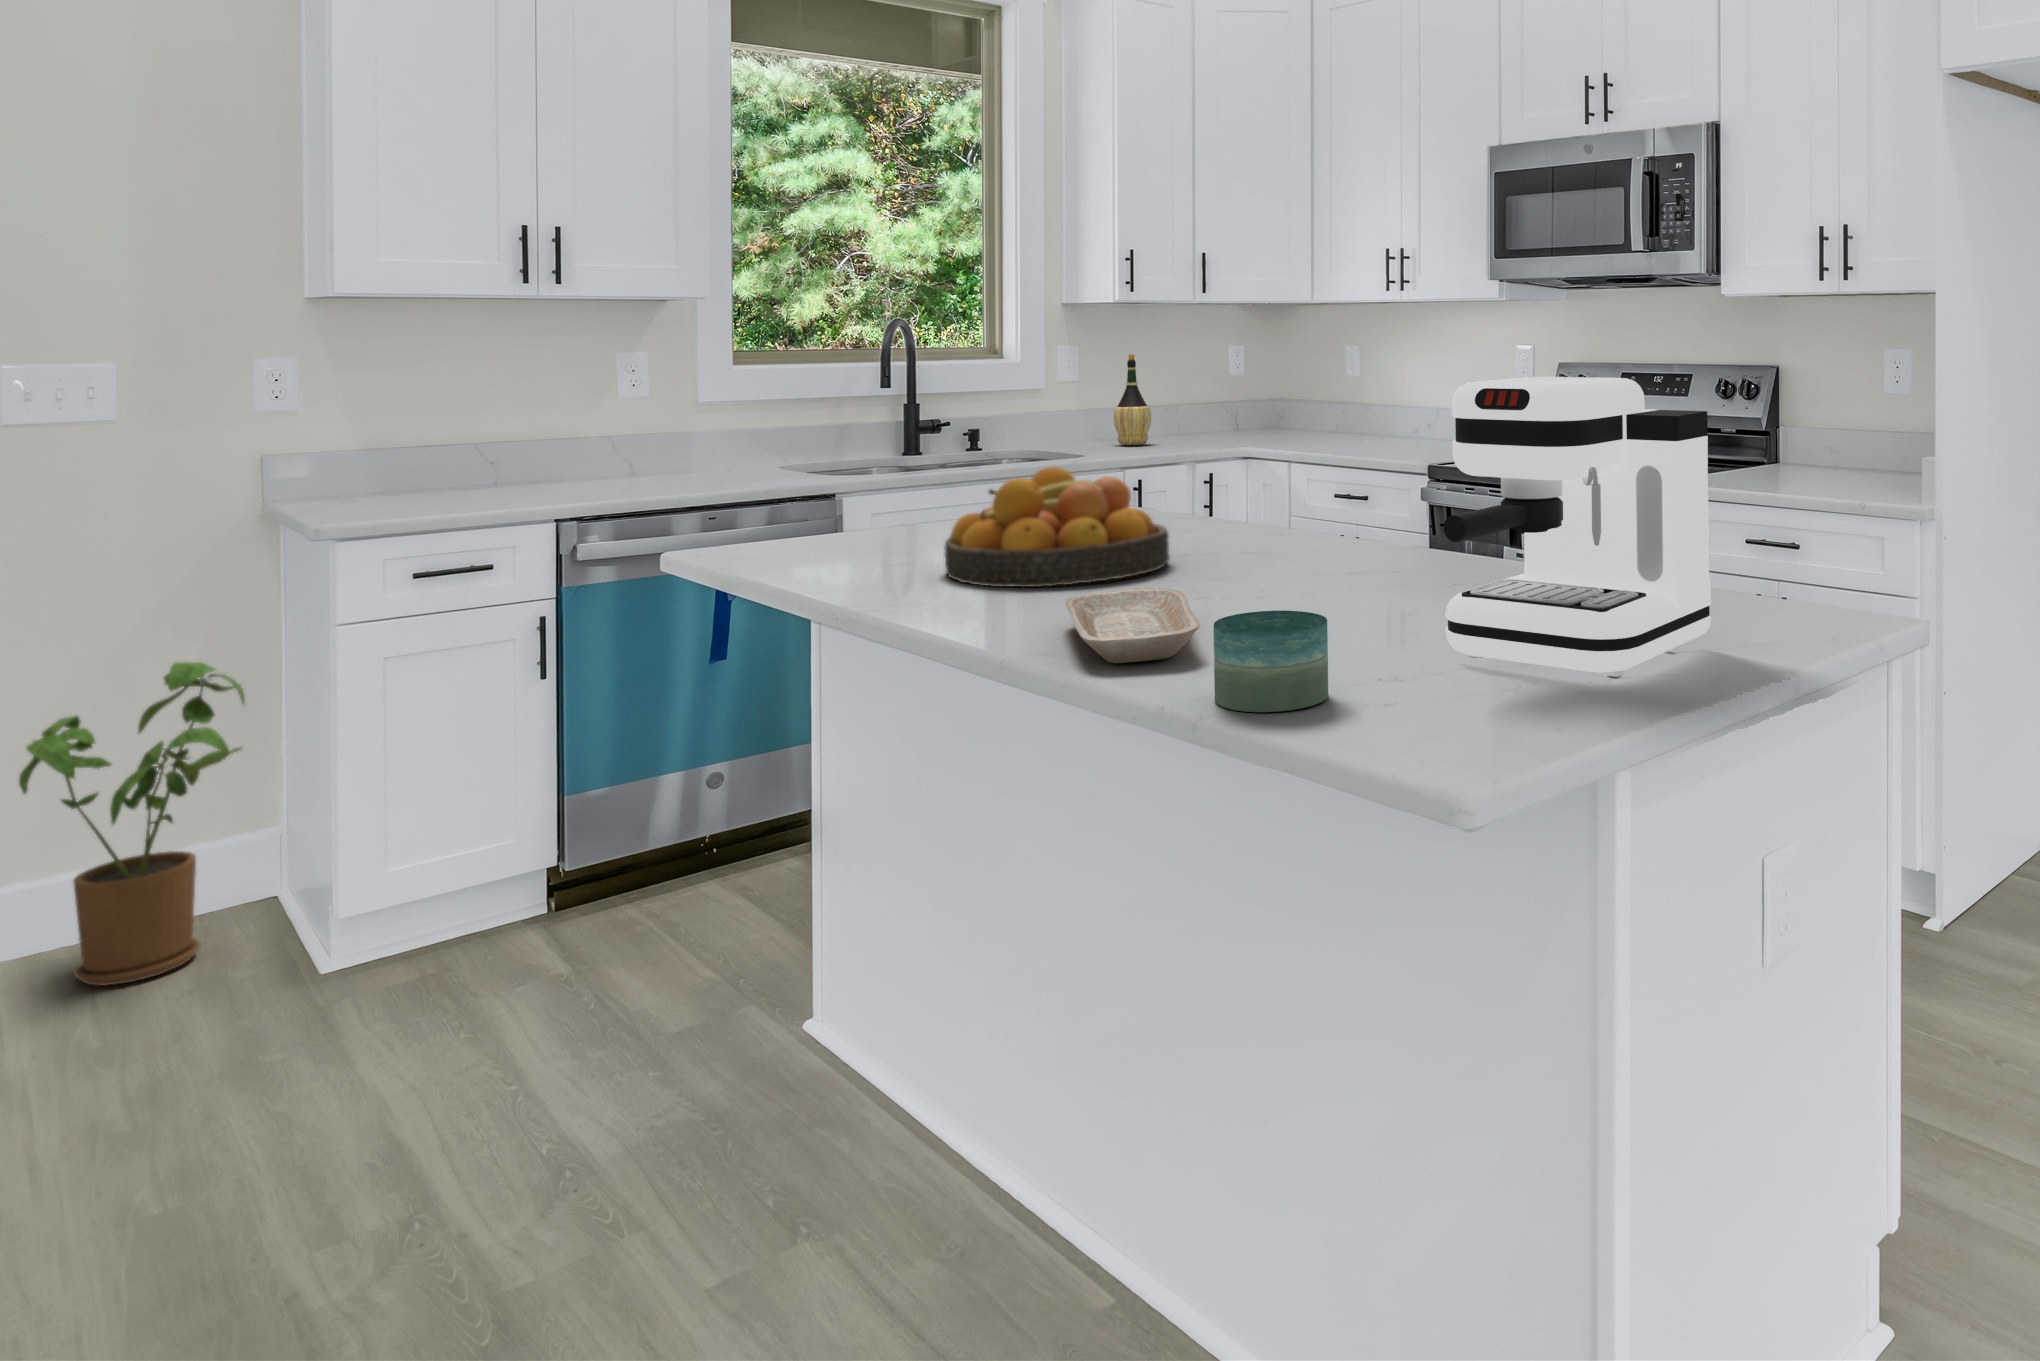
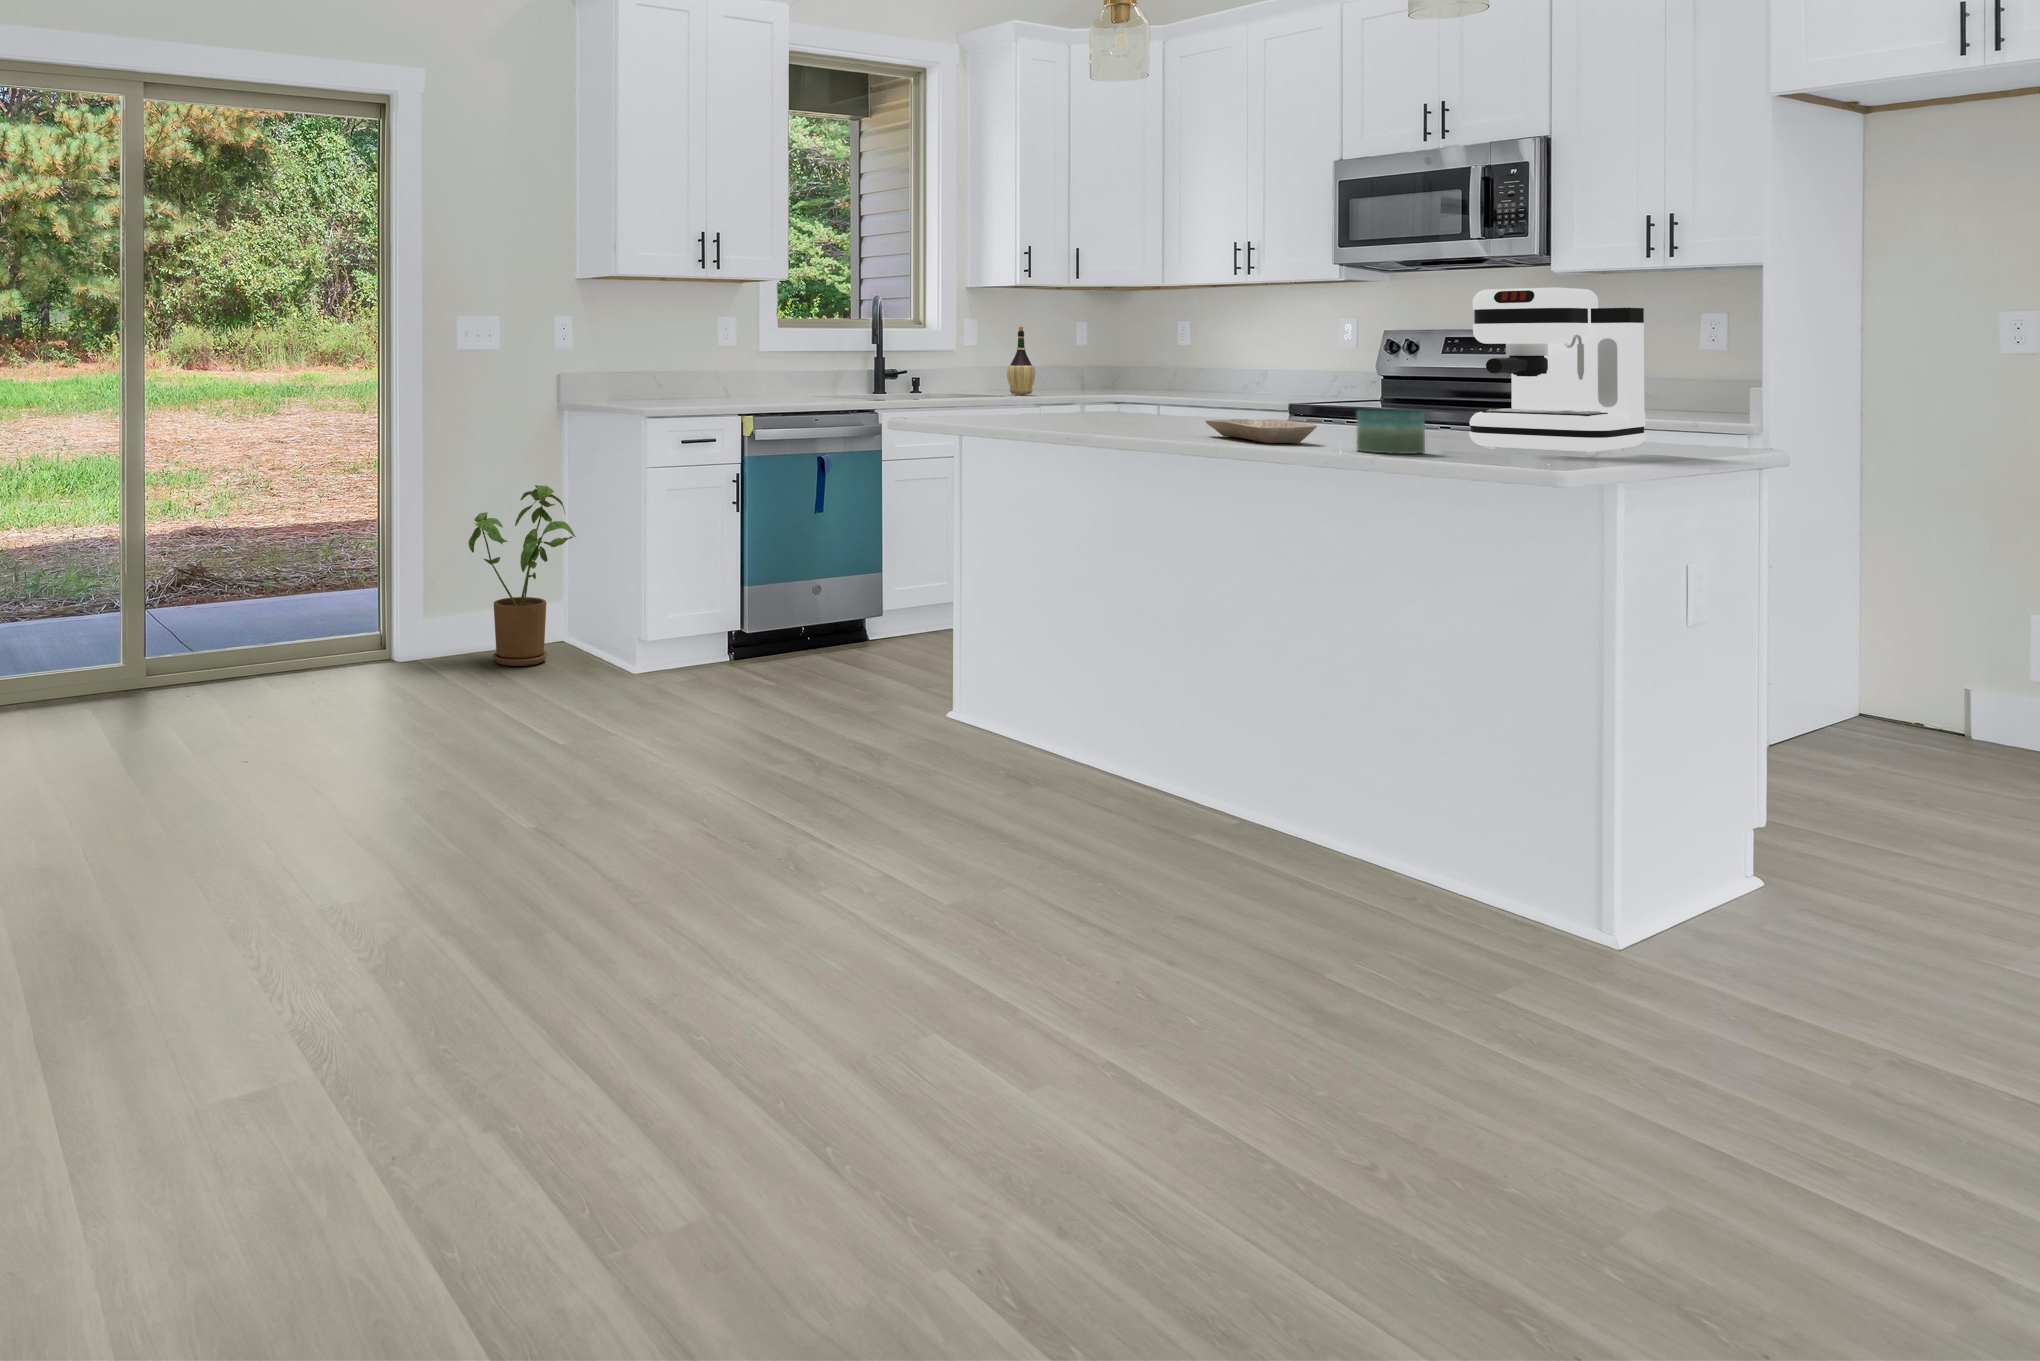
fruit bowl: present [944,467,1169,587] -> none [1070,364,1210,428]

